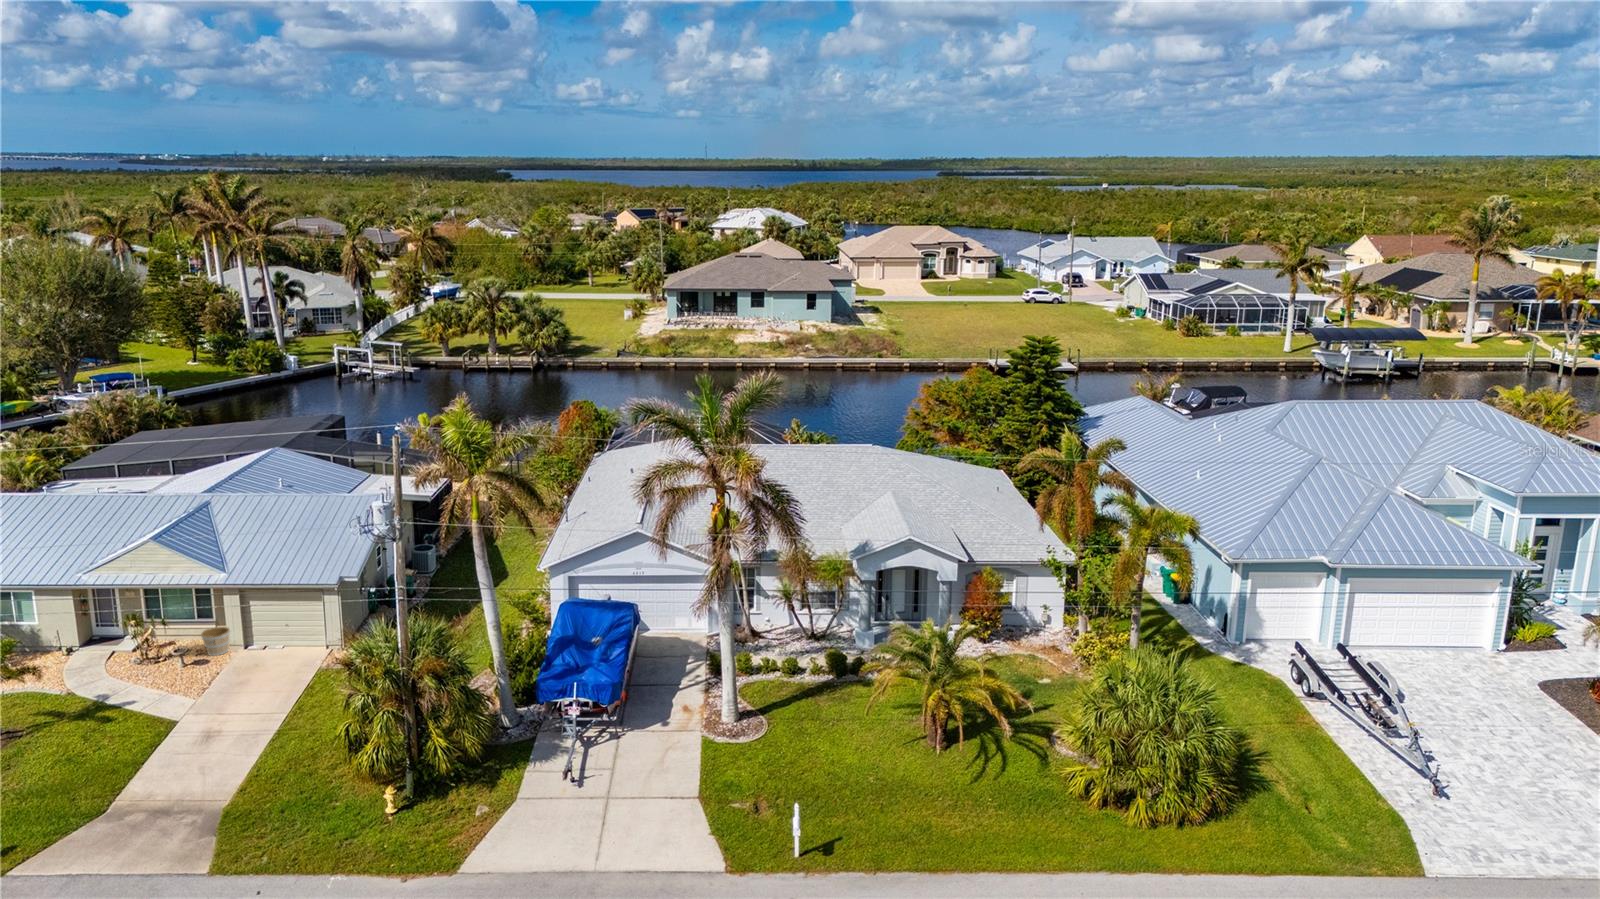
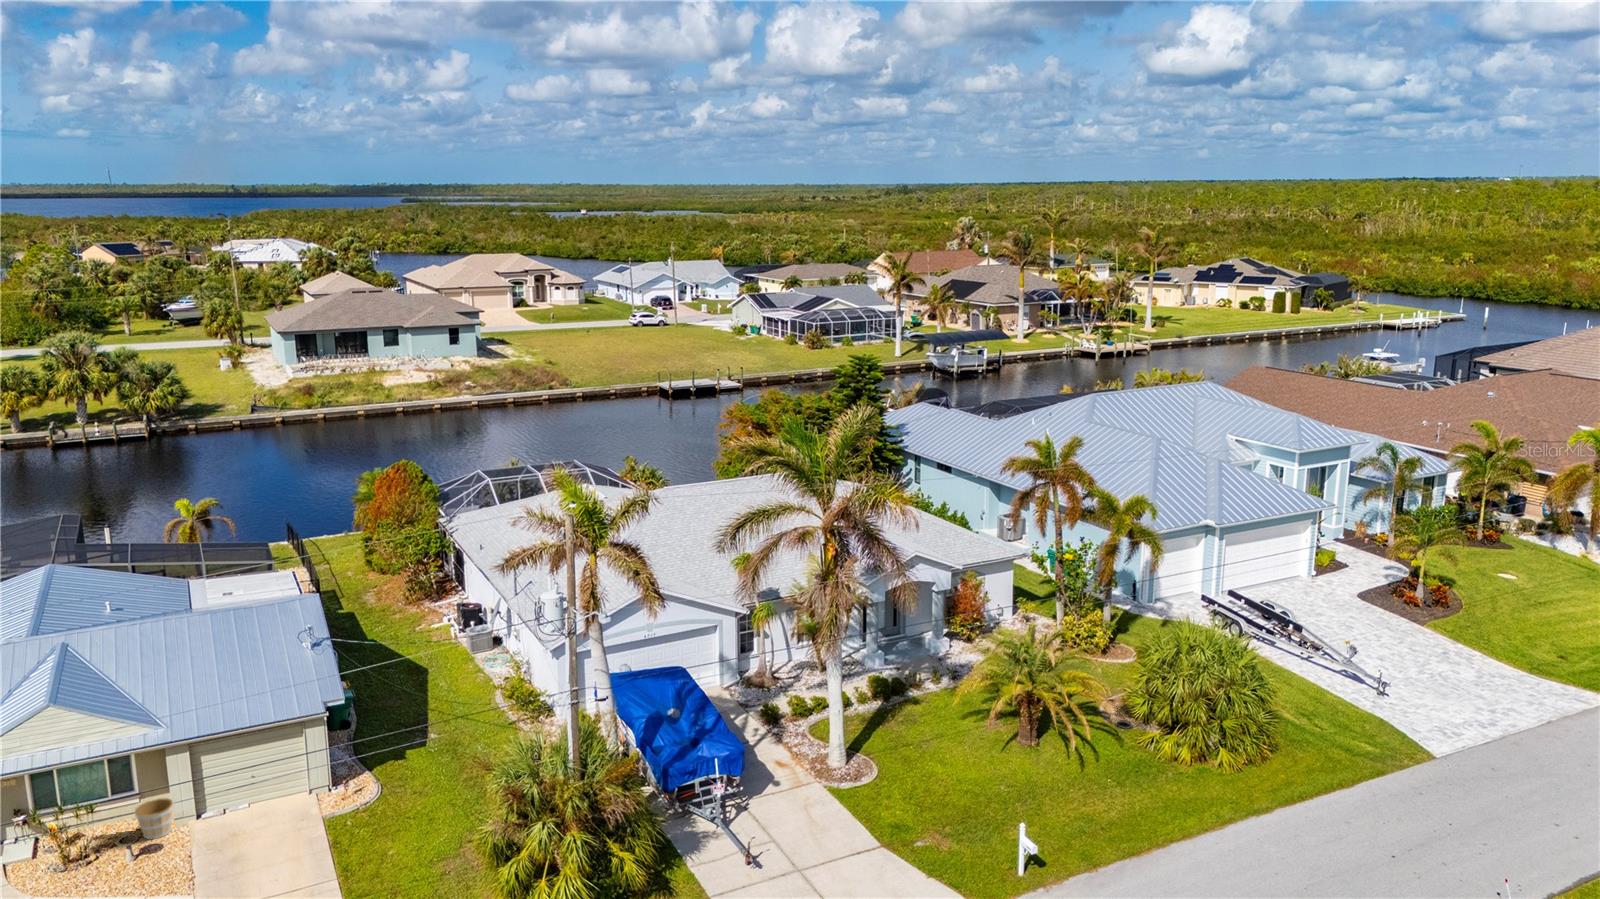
potted tree: none [1038,719,1062,757] -> present [1115,696,1134,729]

